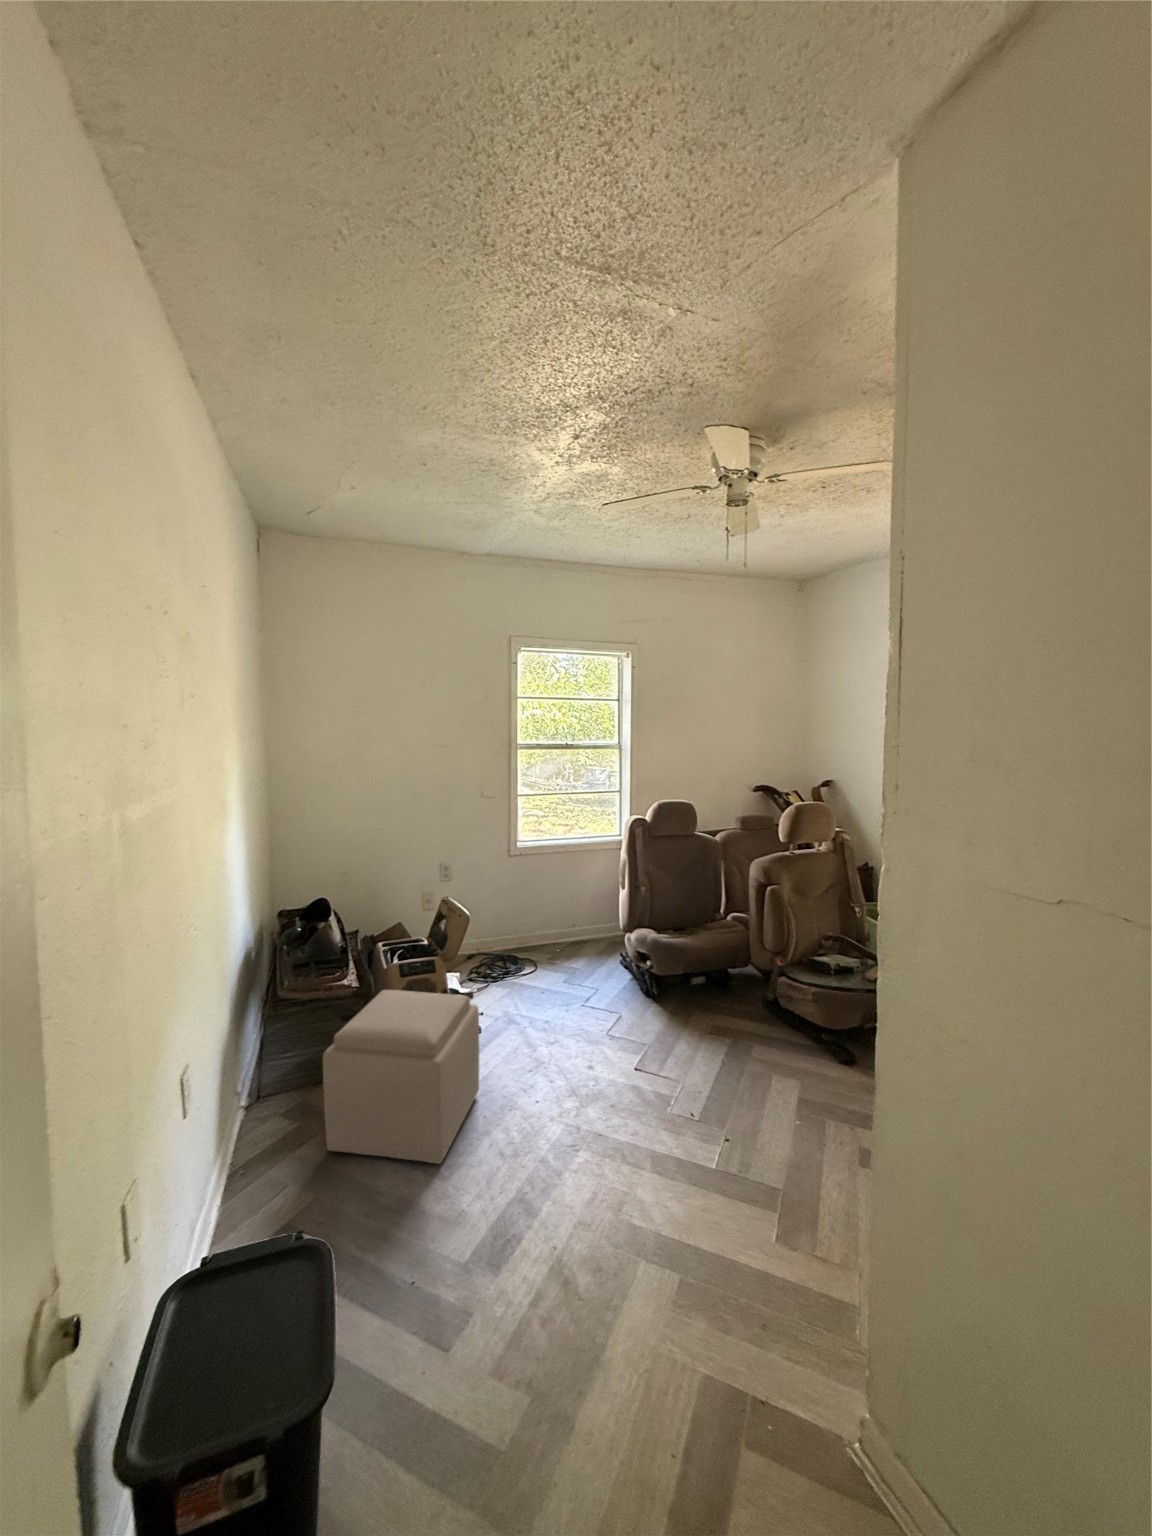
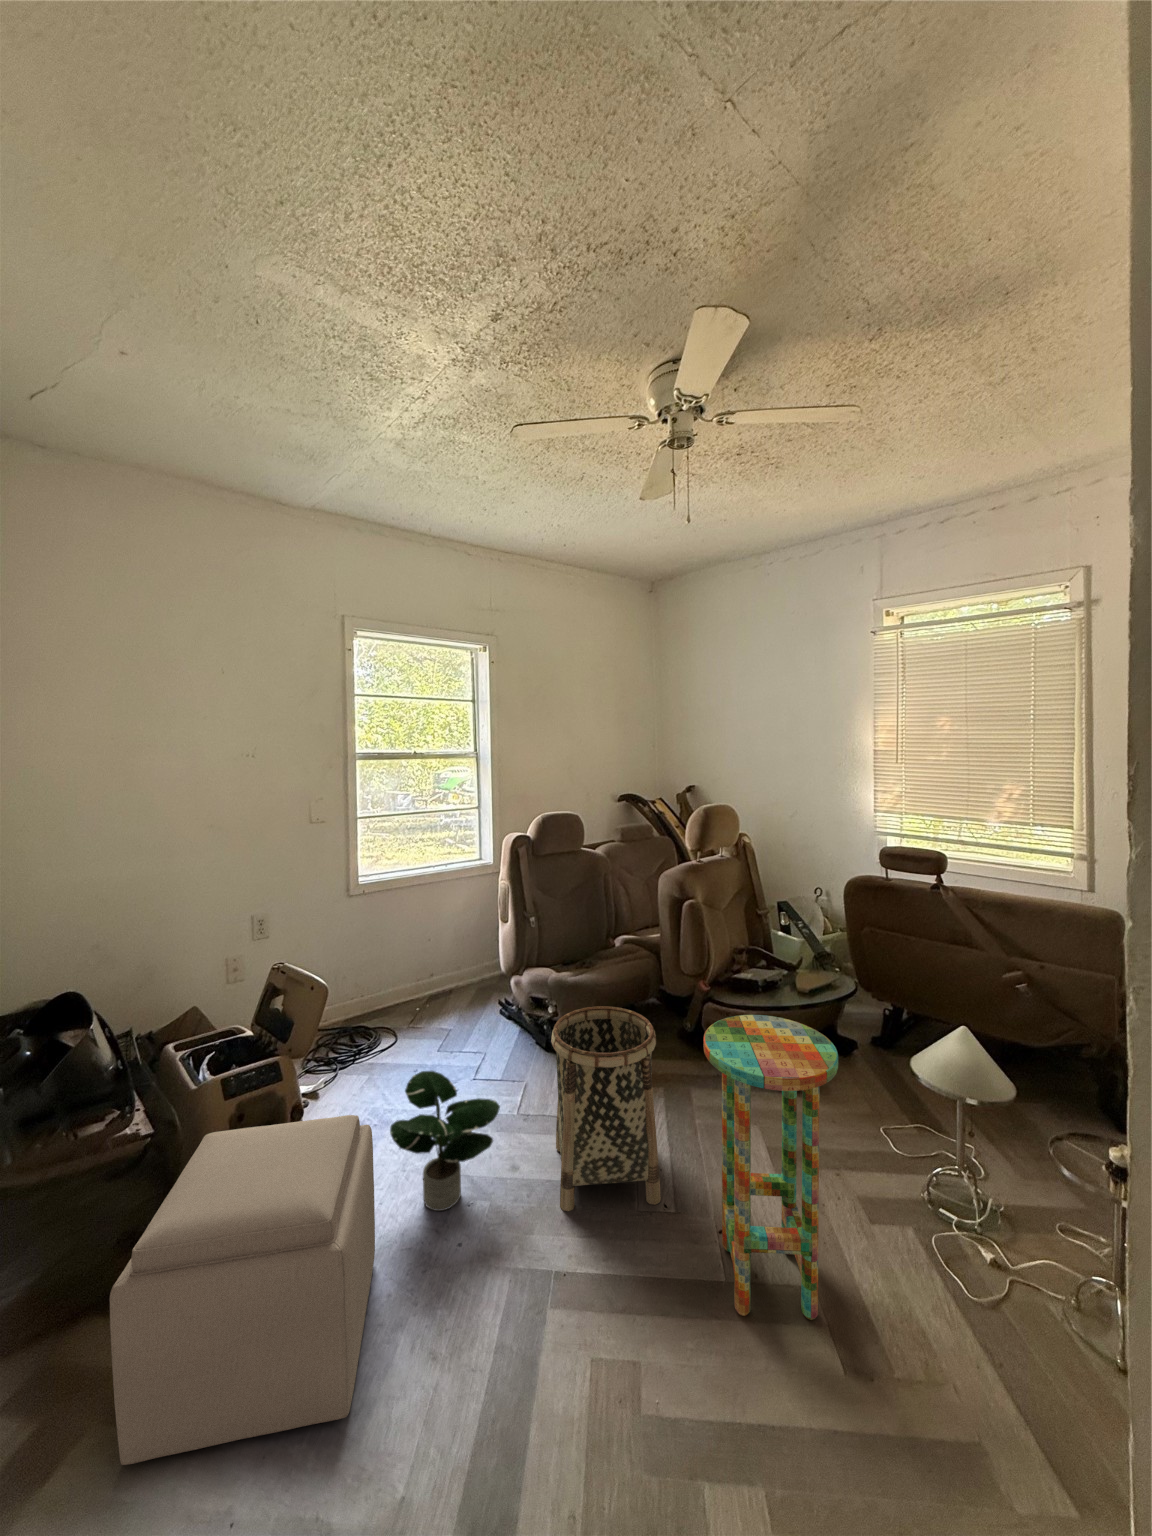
basket: none [611,957,696,1111] -> present [551,1006,661,1211]
side table: none [698,973,802,1206] -> present [703,1015,838,1320]
potted plant: none [498,983,575,1080] -> present [390,1071,500,1211]

